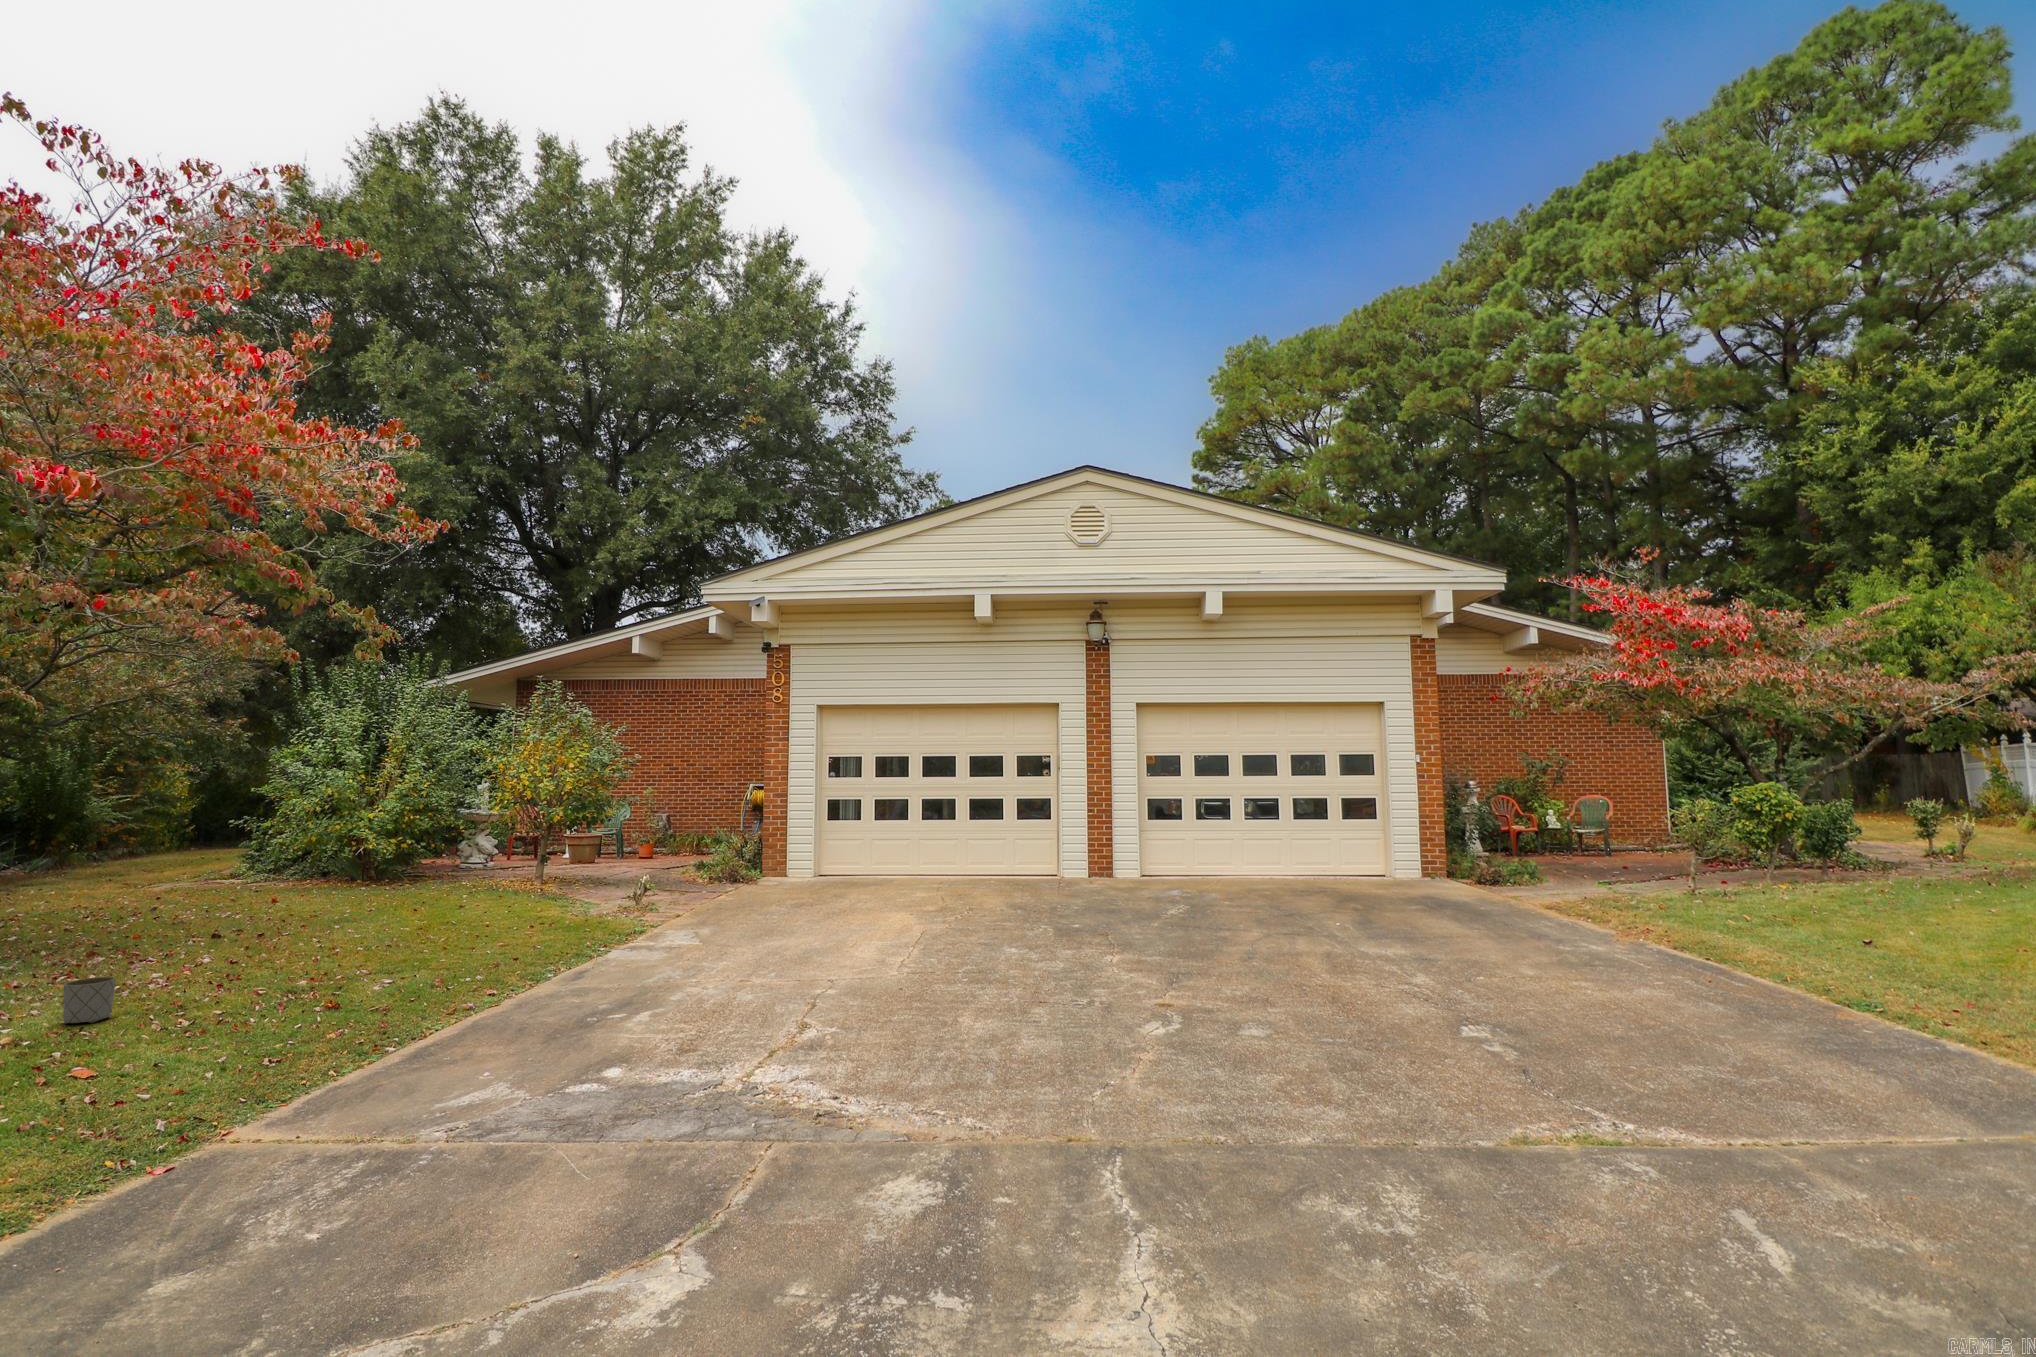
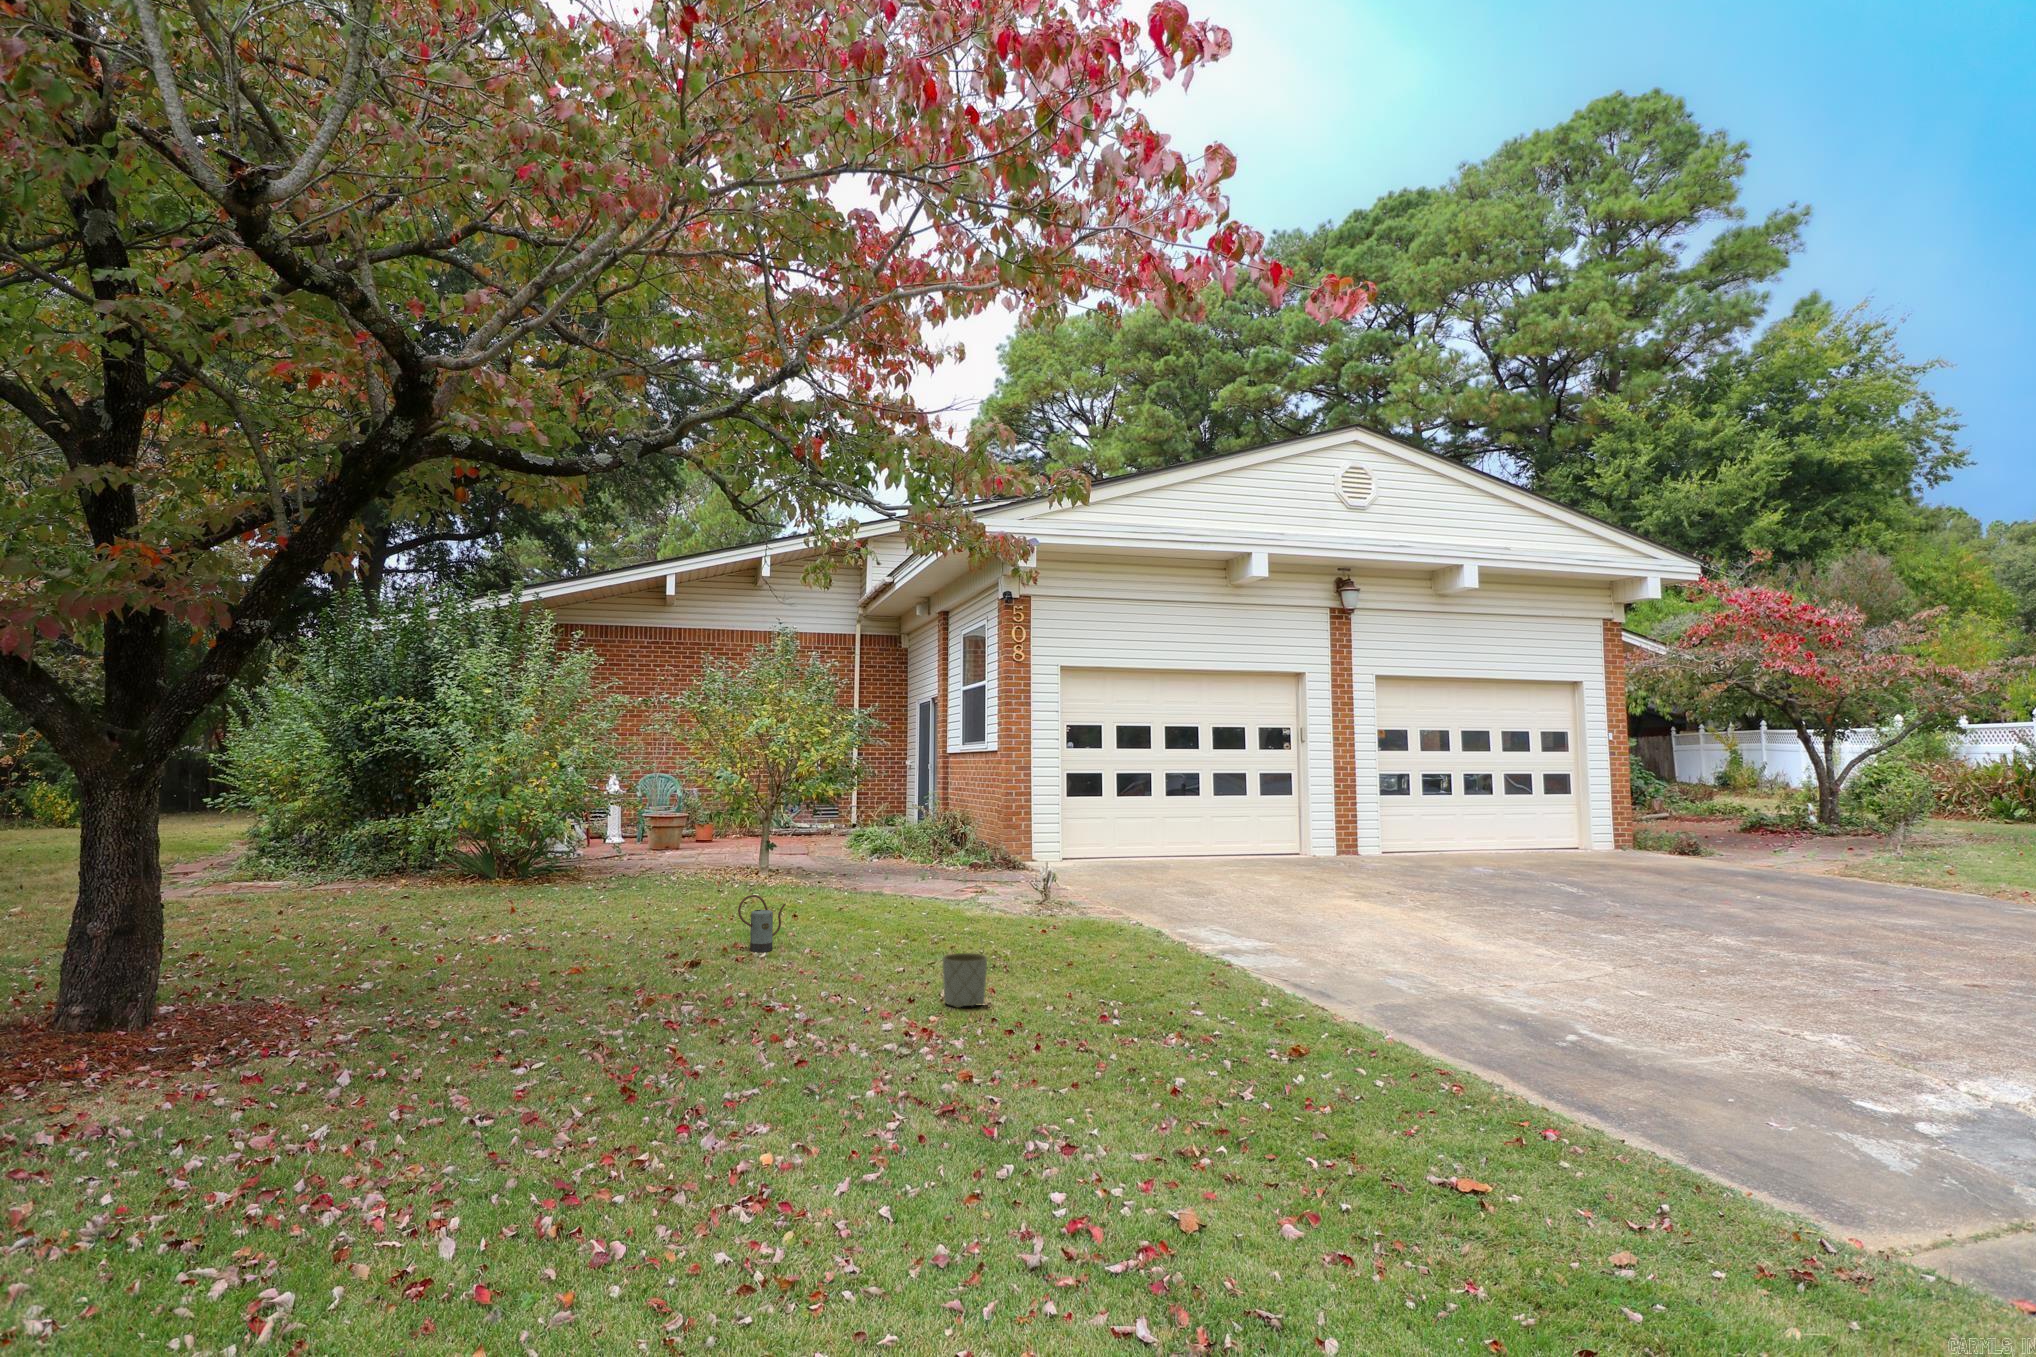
watering can: none [167,914,215,961] -> present [738,895,786,952]

